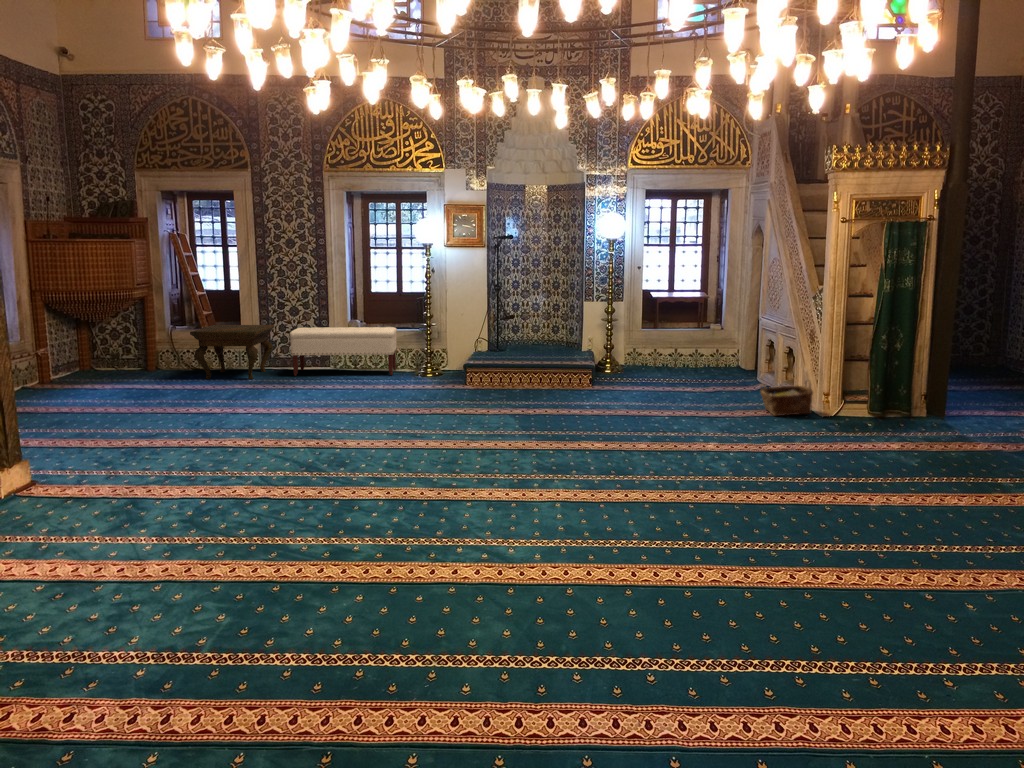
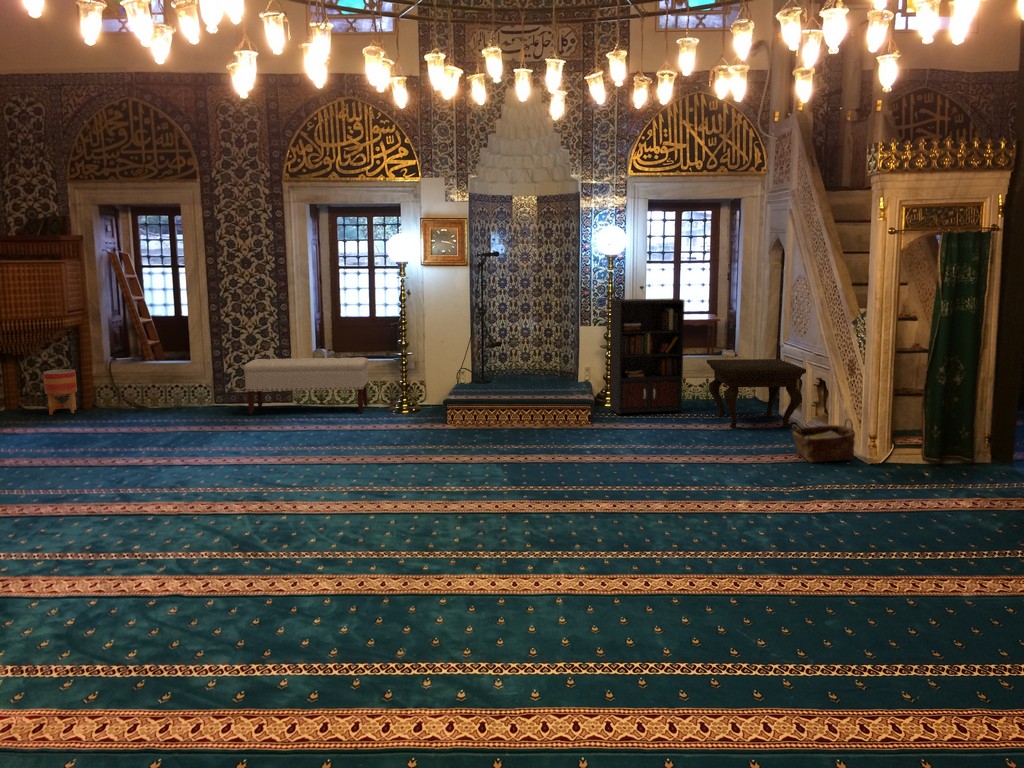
bookcase: none [609,277,675,378] -> present [610,298,685,414]
side table: present [190,325,274,379] -> present [707,359,806,428]
planter: none [115,335,144,374] -> present [43,369,77,415]

